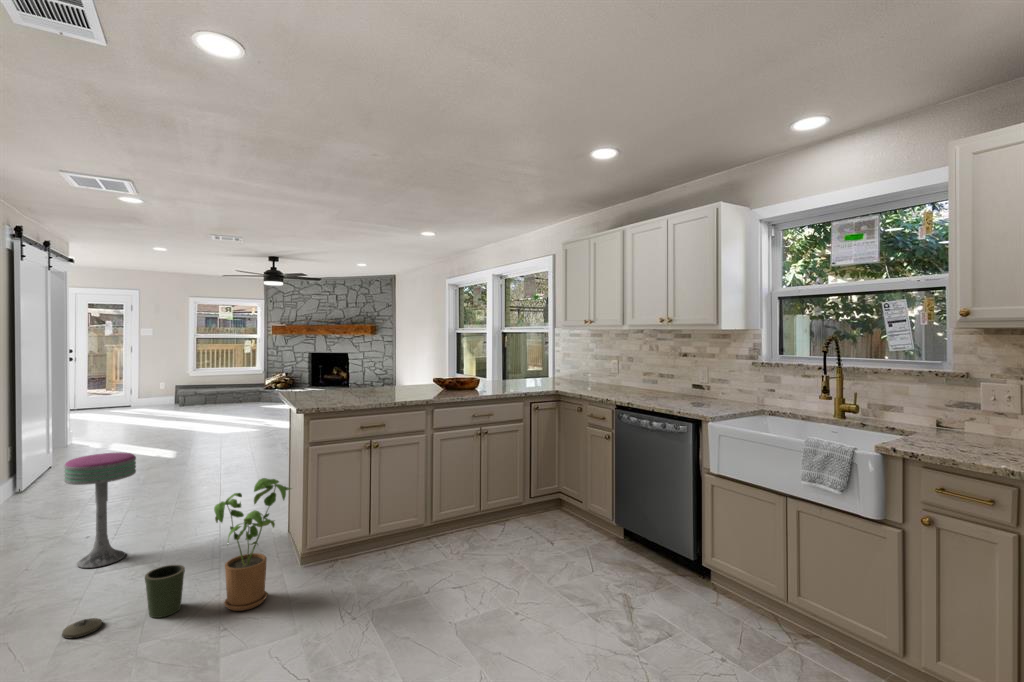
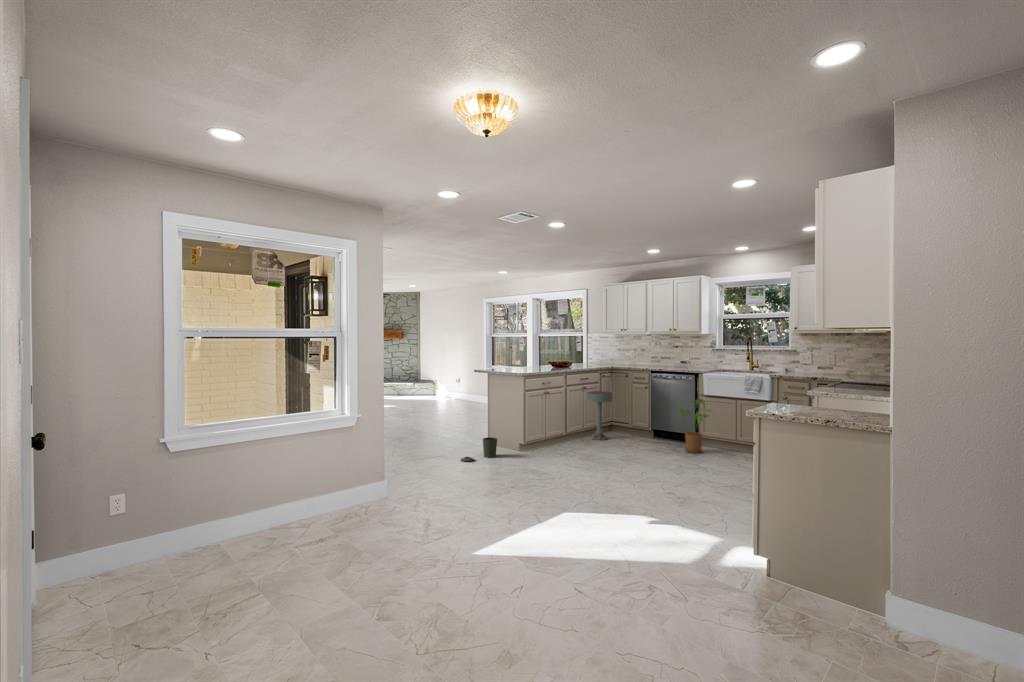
bar stool: present [64,452,136,568] -> present [587,391,612,440]
house plant: present [214,478,292,611] -> present [678,399,712,453]

